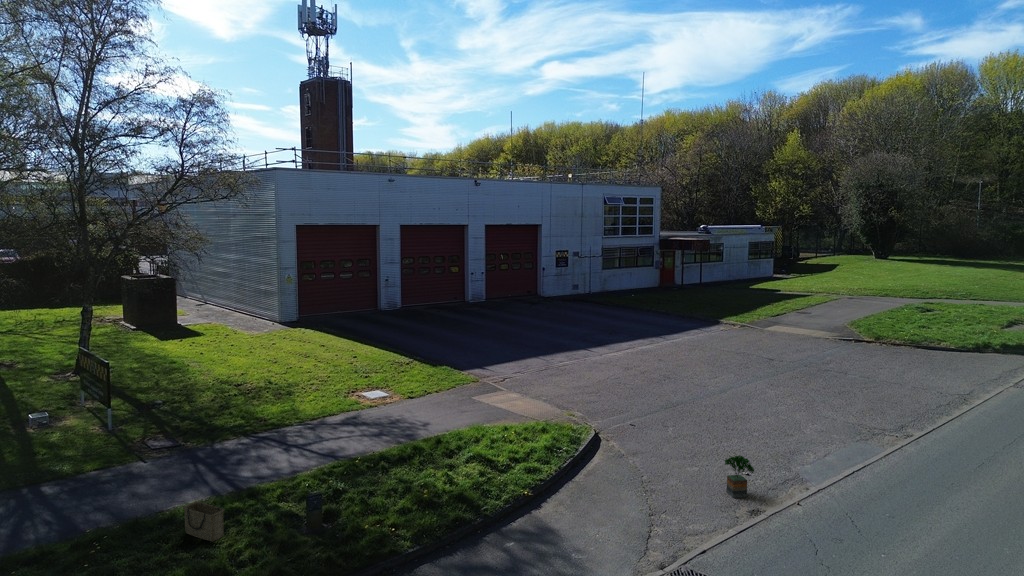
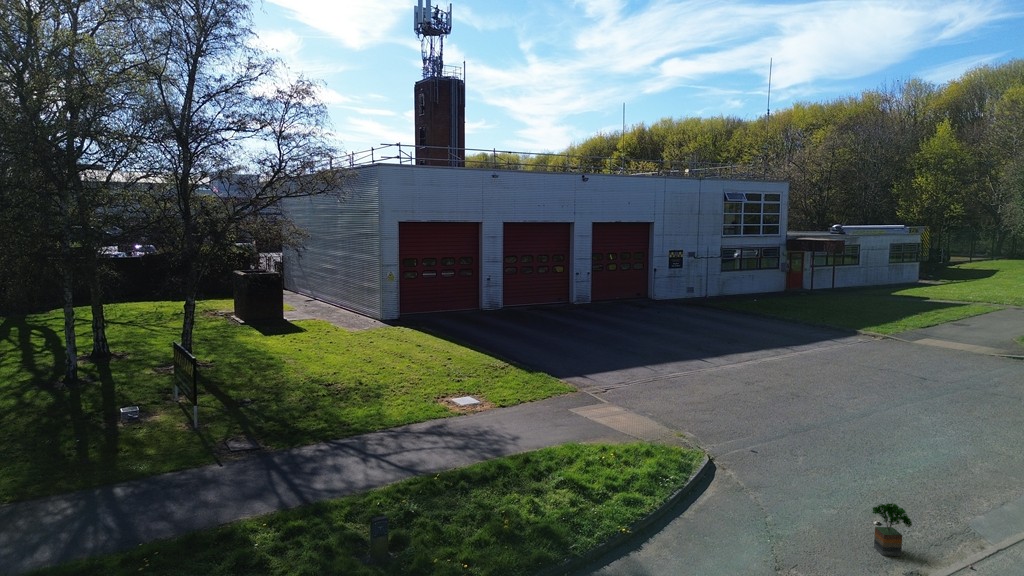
basket: present [183,502,224,541] -> none [246,515,287,561]

